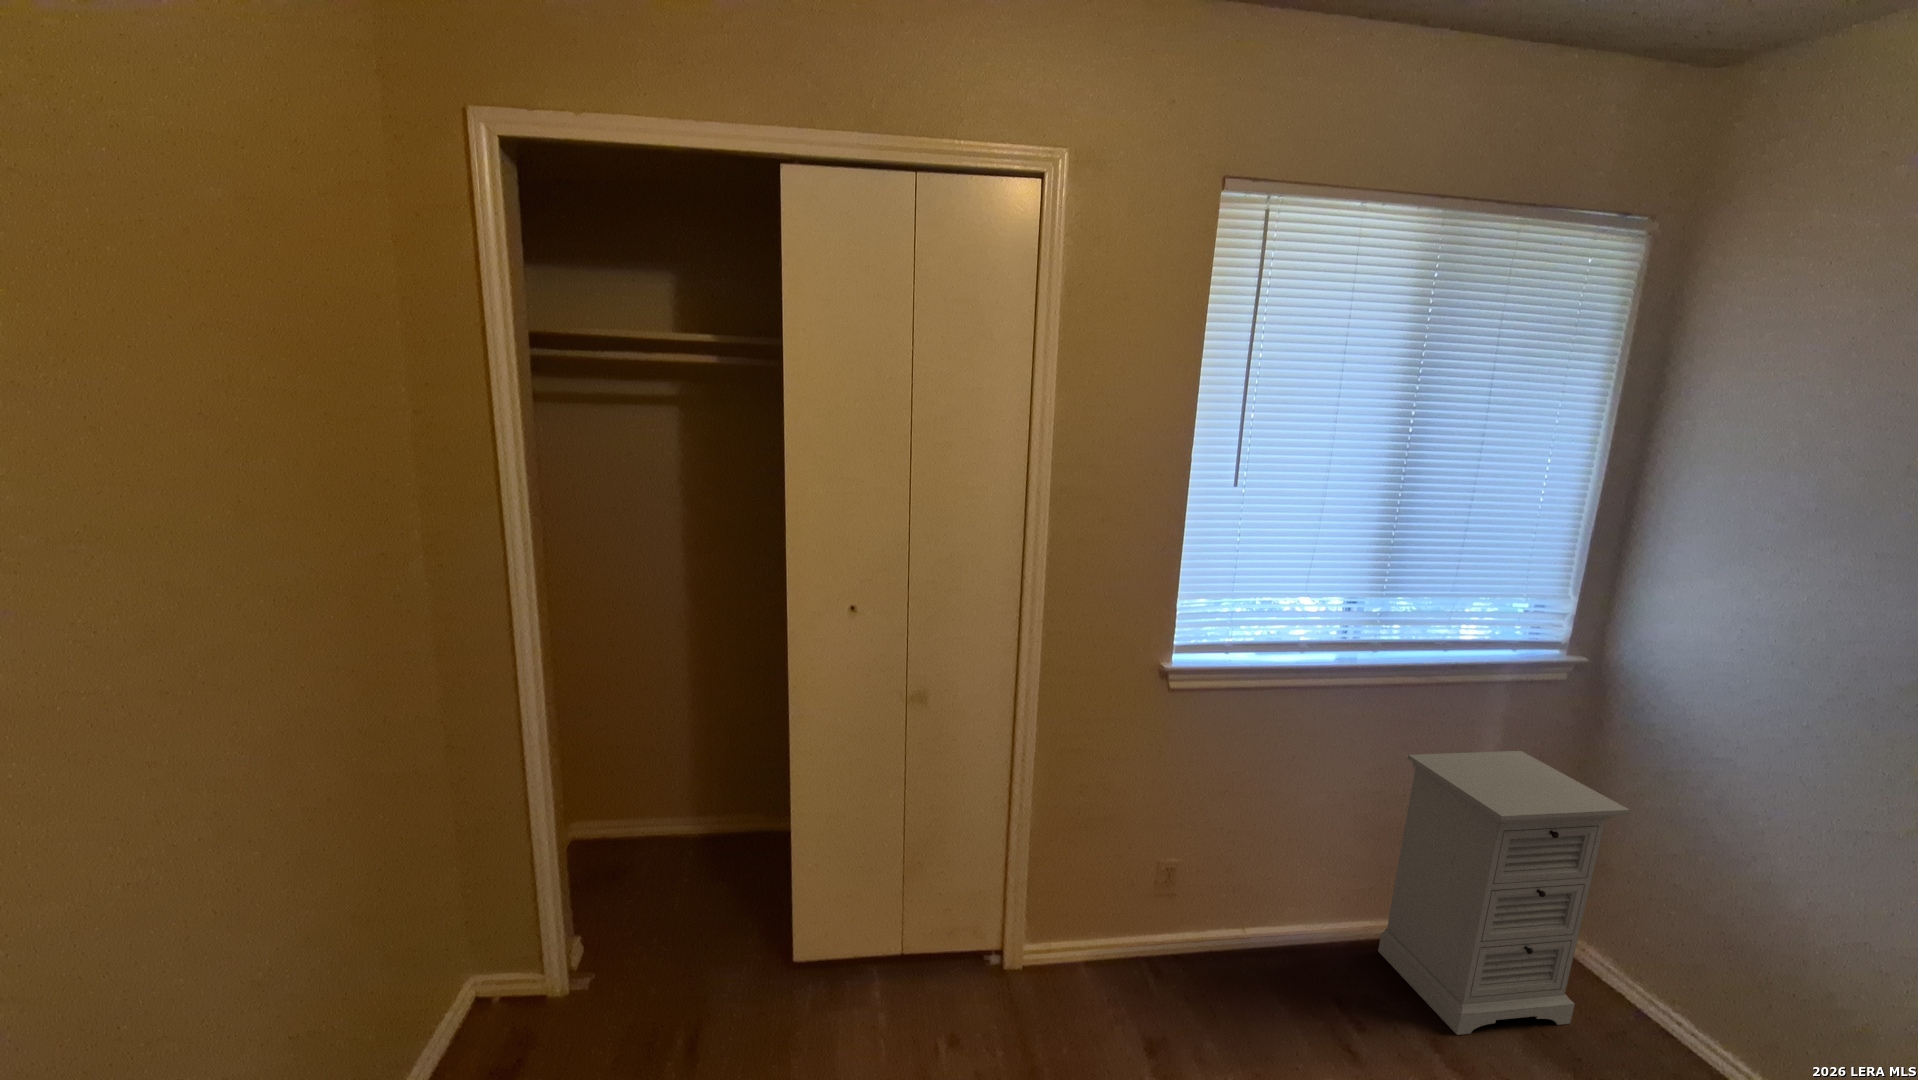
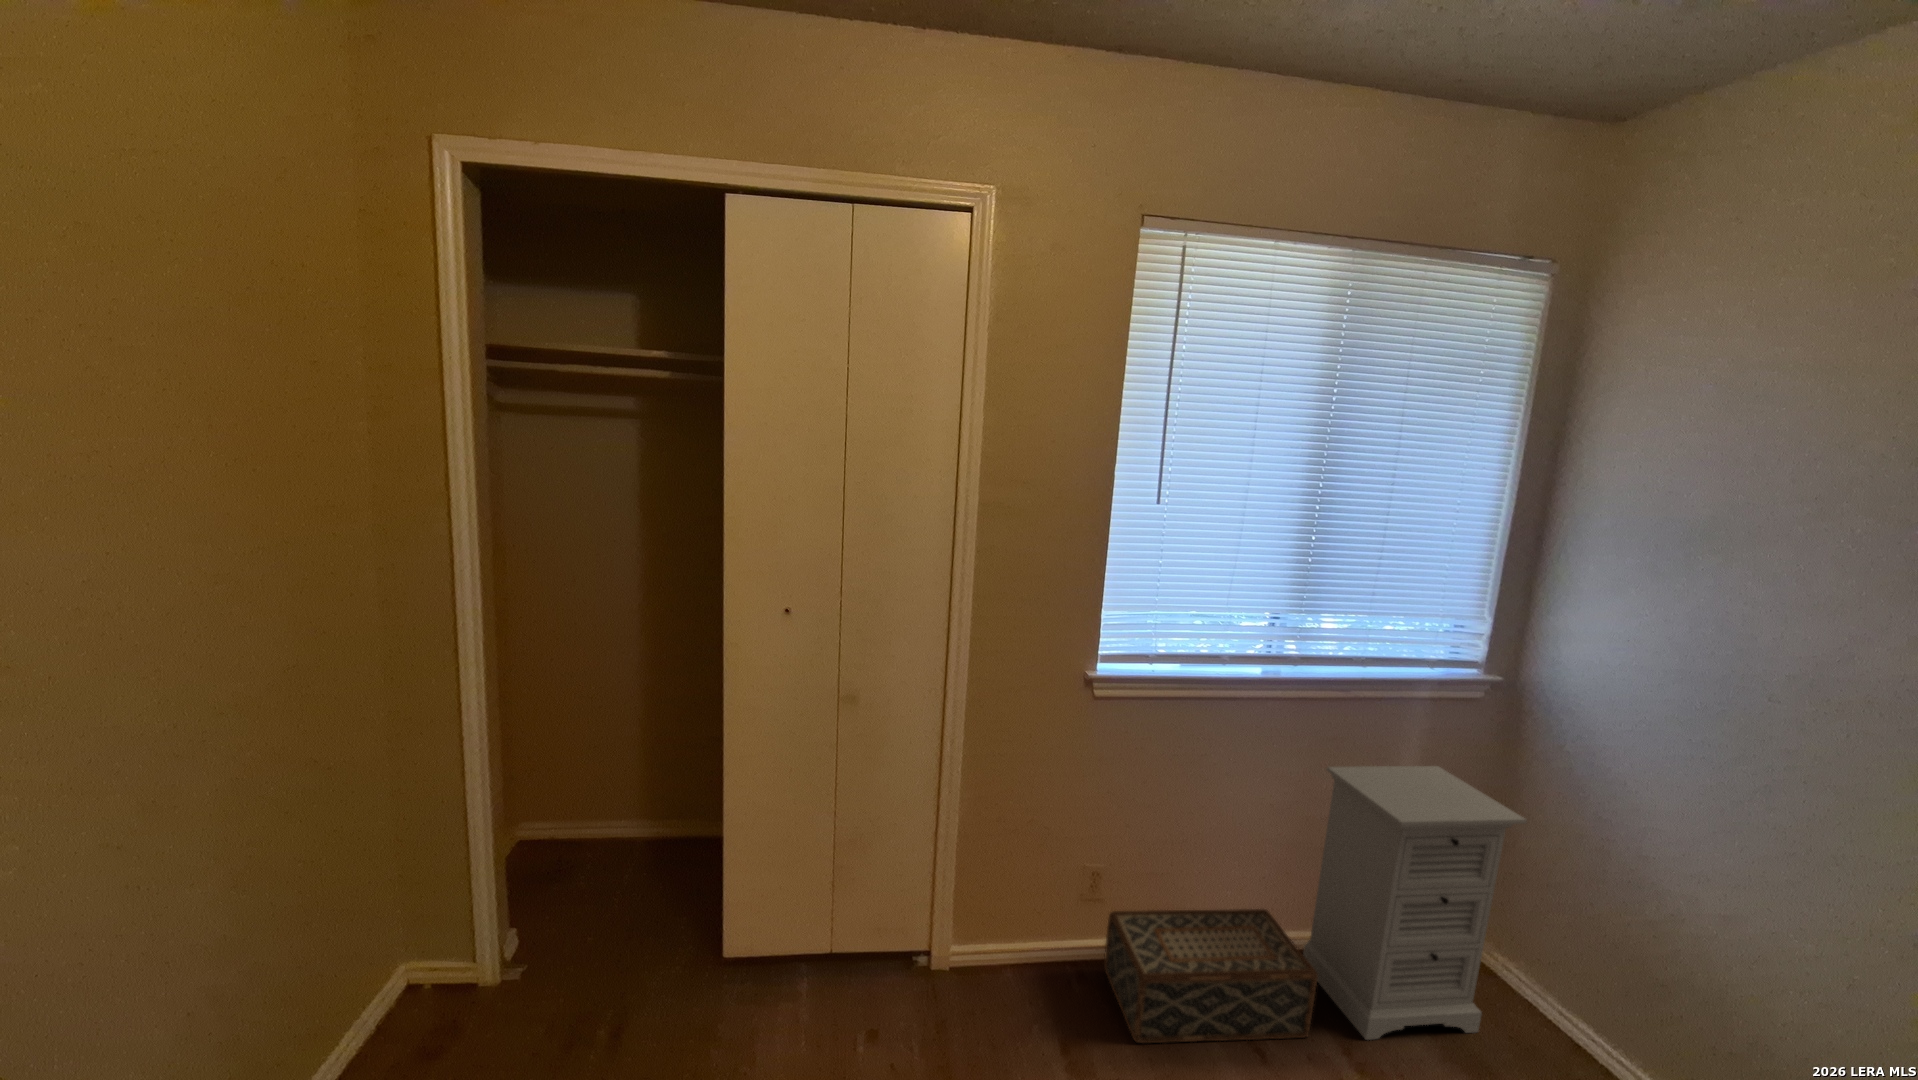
woven basket: none [1179,900,1409,1044] -> present [1104,909,1318,1043]

